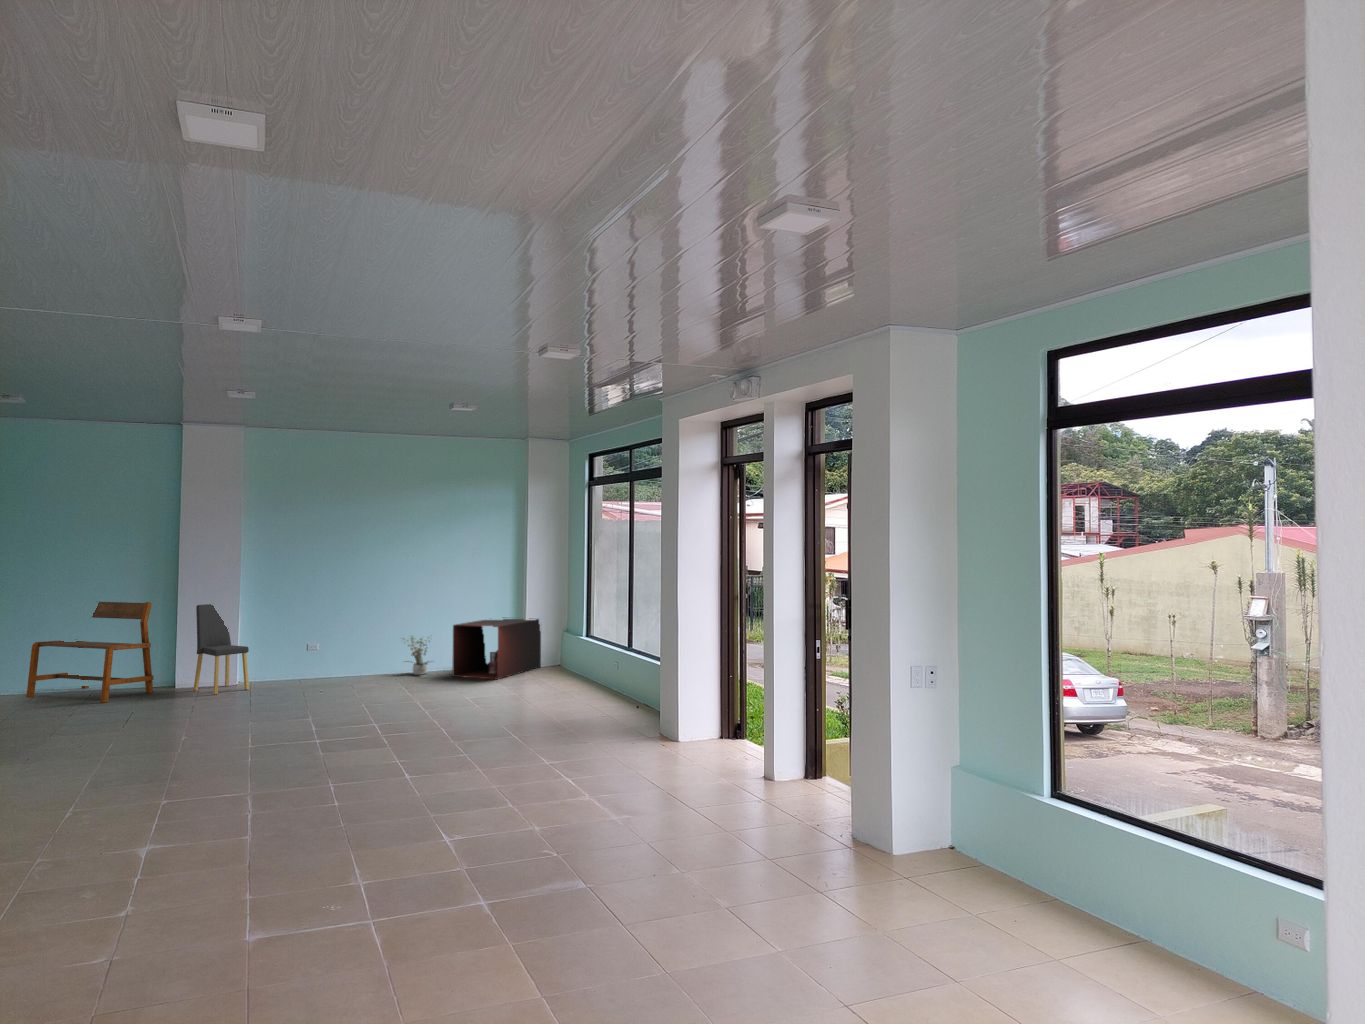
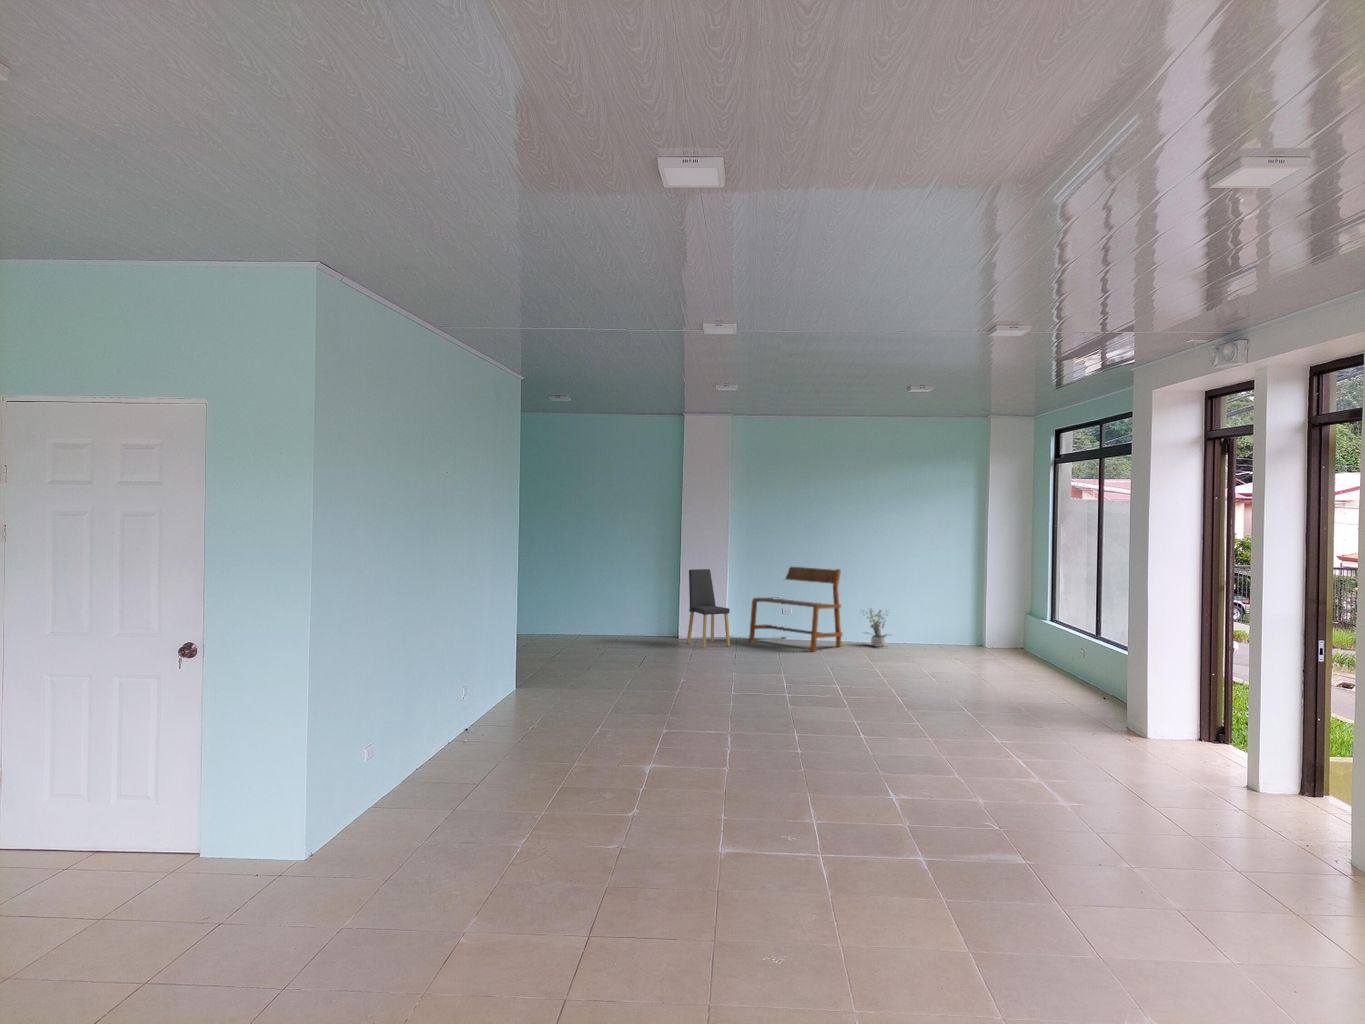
bench: present [26,602,154,703] -> present [749,566,842,652]
storage cabinet: present [452,617,541,679] -> none [909,596,1001,658]

